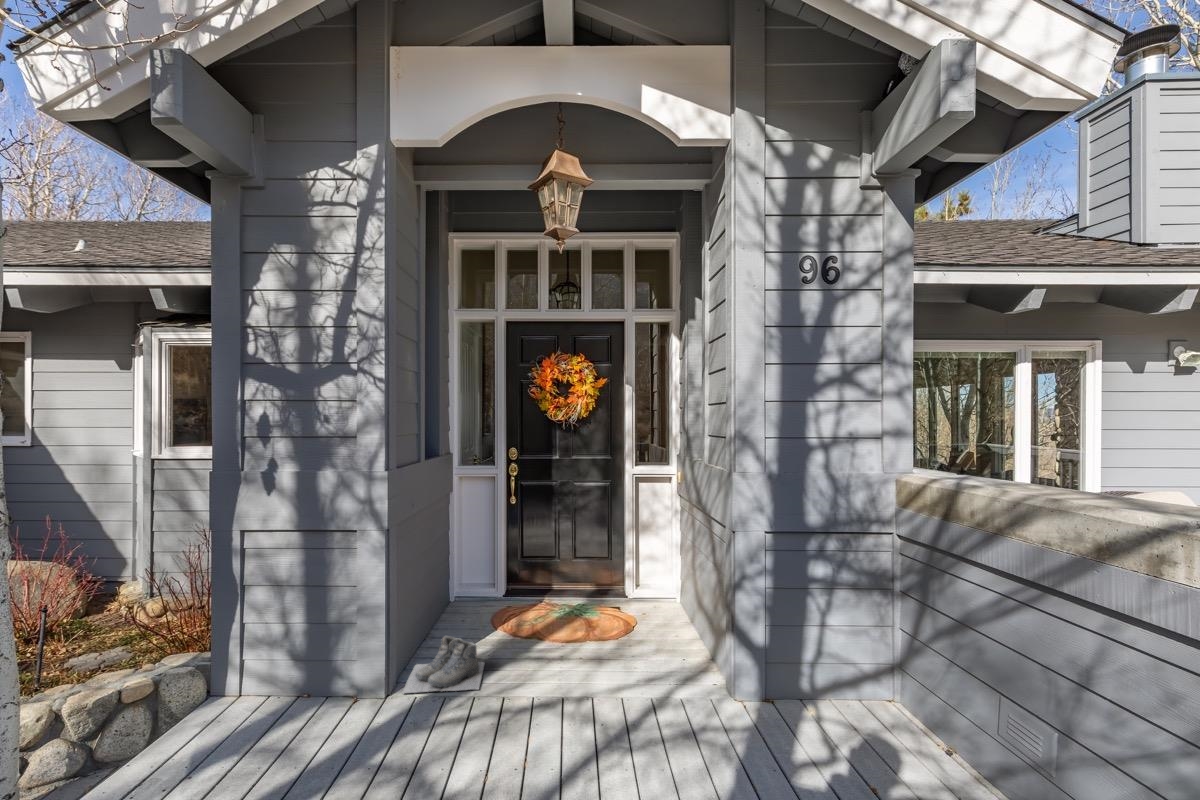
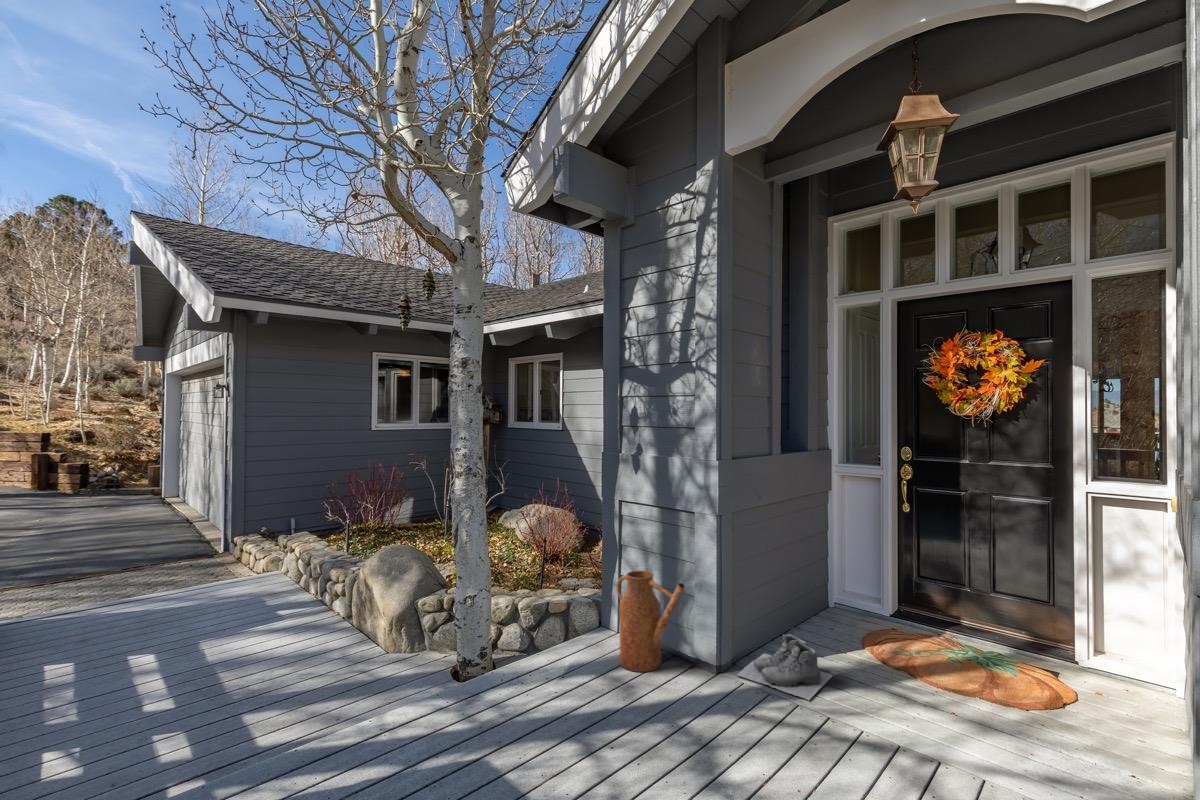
watering can: none [244,611,351,736] -> present [616,571,684,672]

